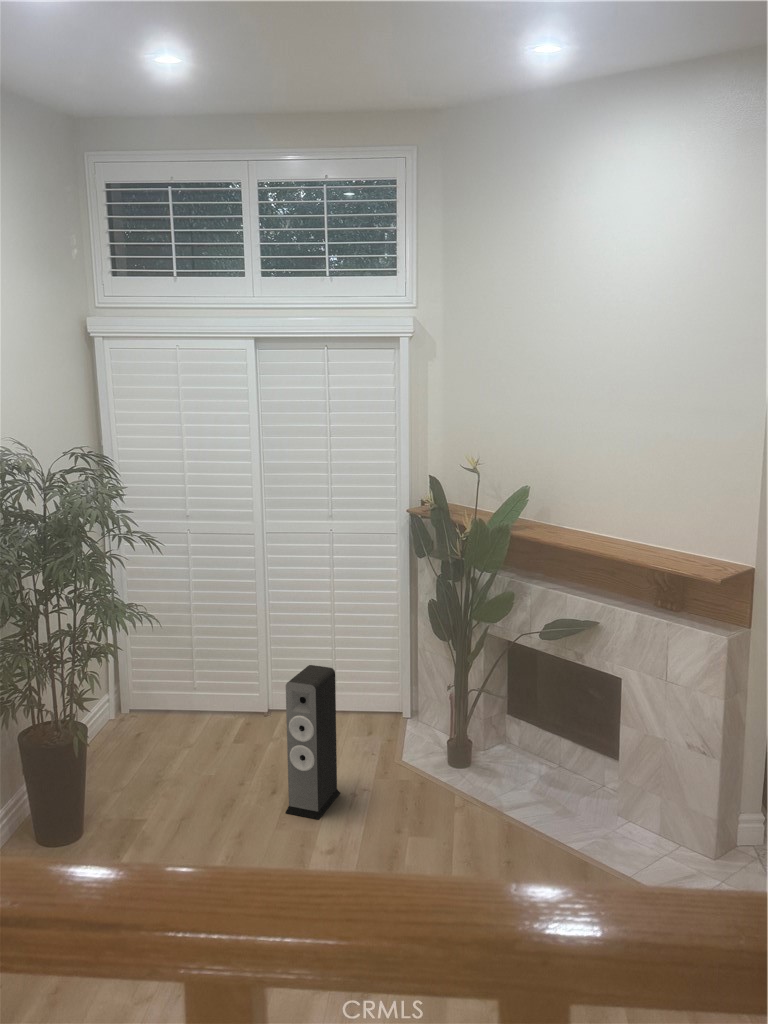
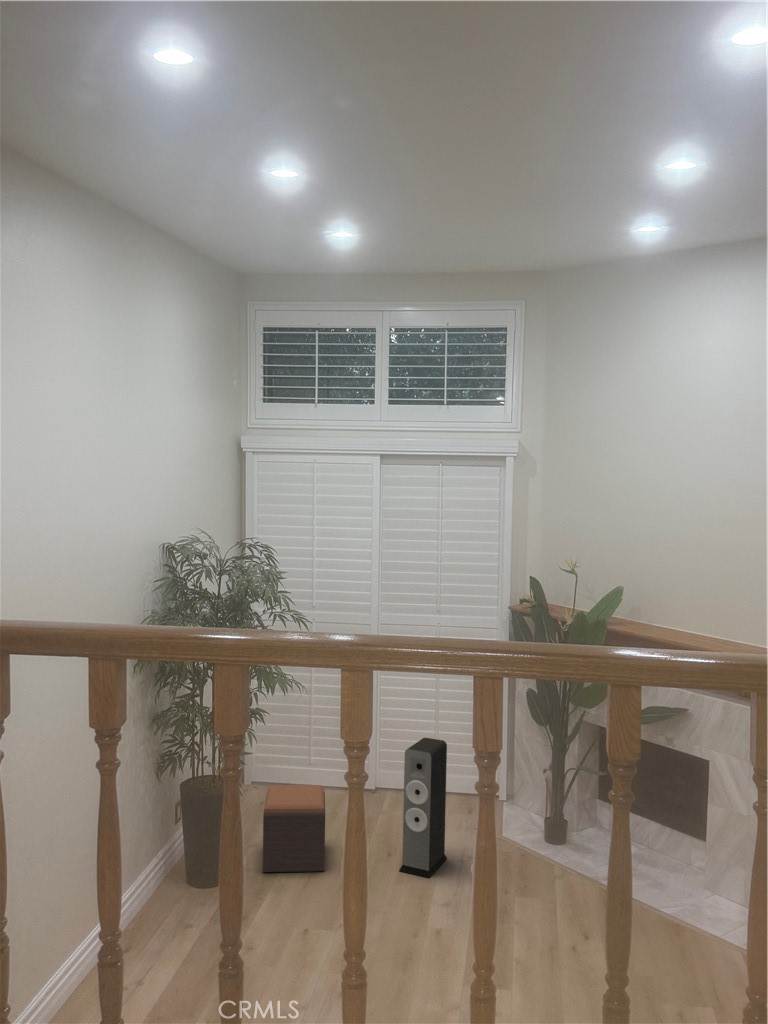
footstool: none [125,722,203,826] -> present [263,785,325,872]

